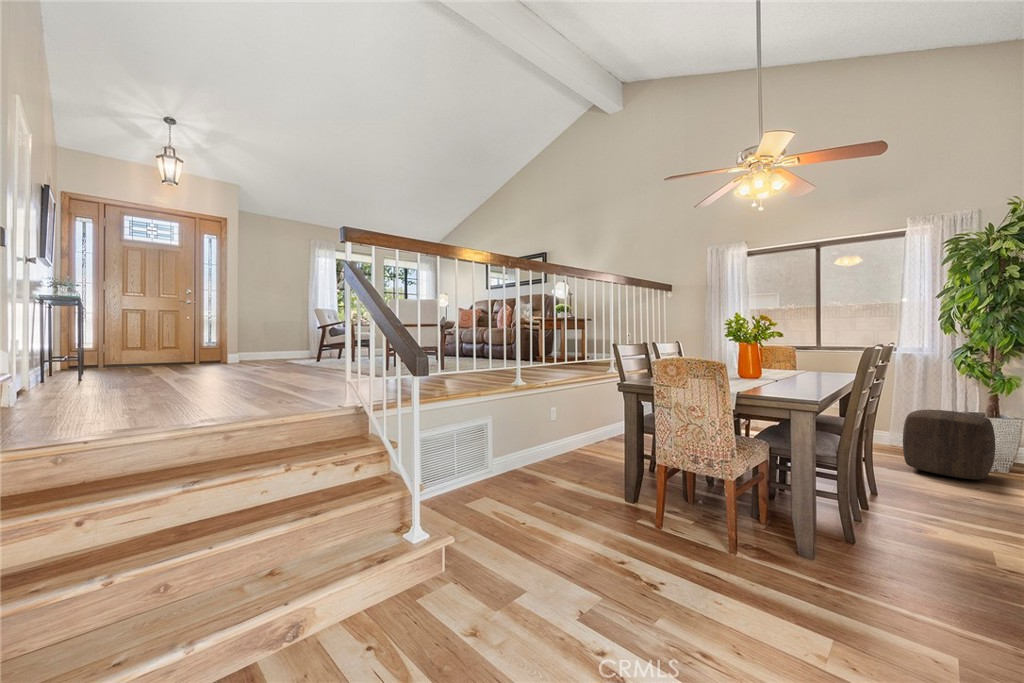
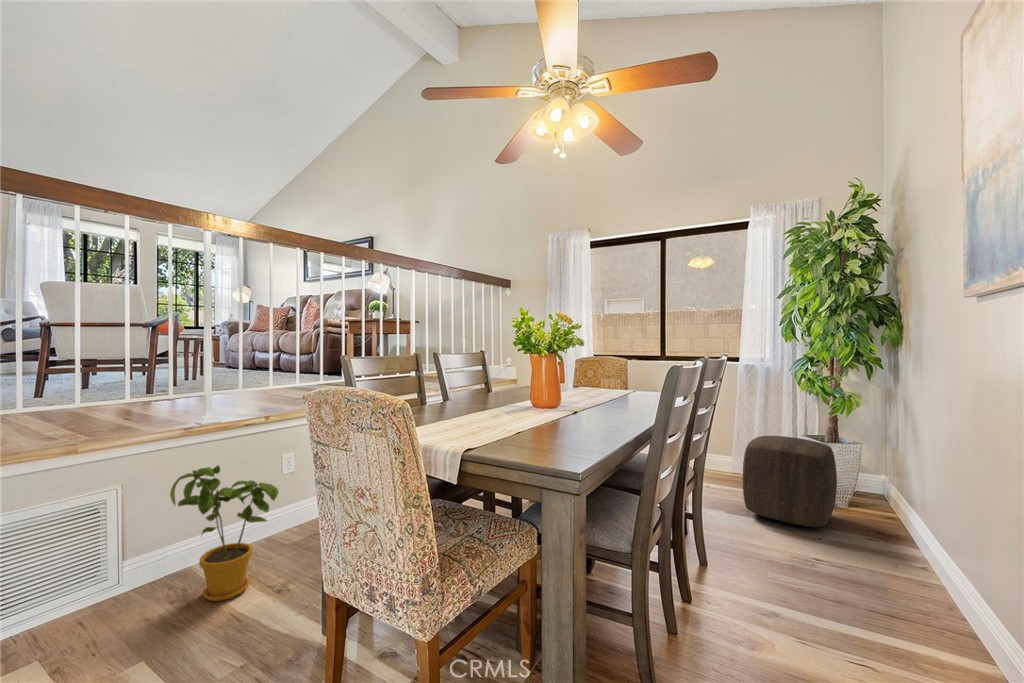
house plant: none [520,406,579,483] -> present [170,465,278,601]

